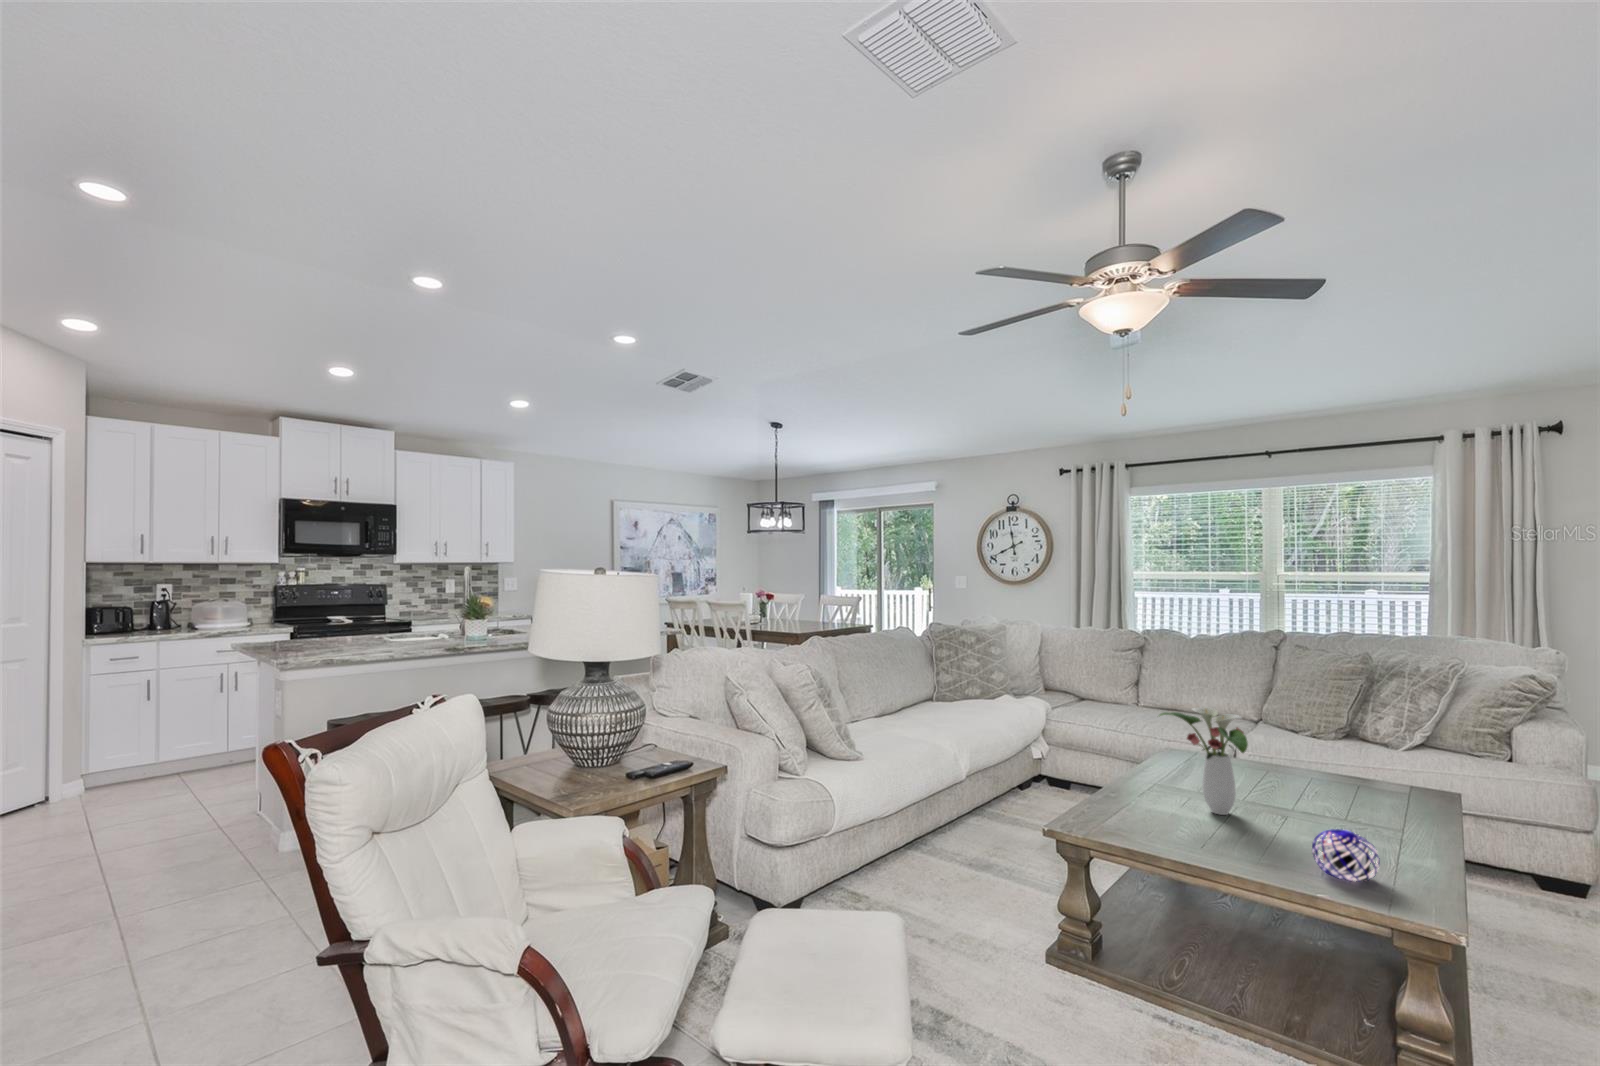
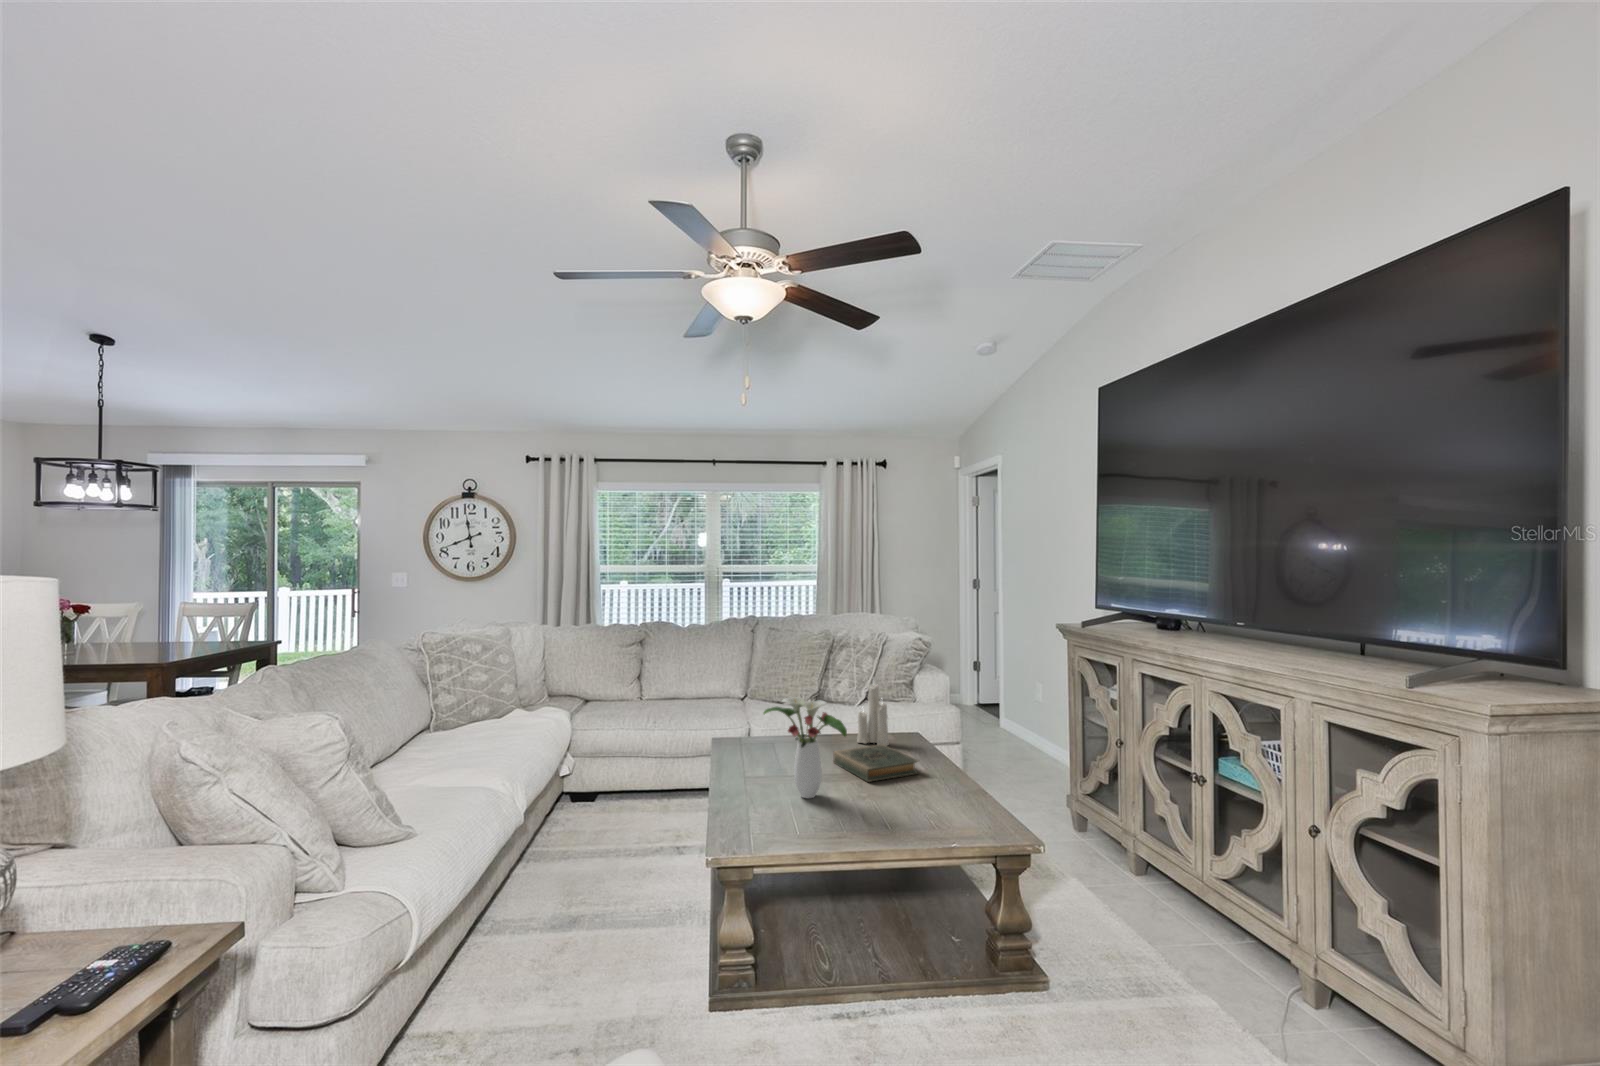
candle: none [1349,704,1396,796] -> present [857,683,889,746]
hardback book: none [1290,782,1400,829] -> present [834,744,918,782]
decorative orb: present [1312,829,1380,881] -> none [915,790,962,834]

